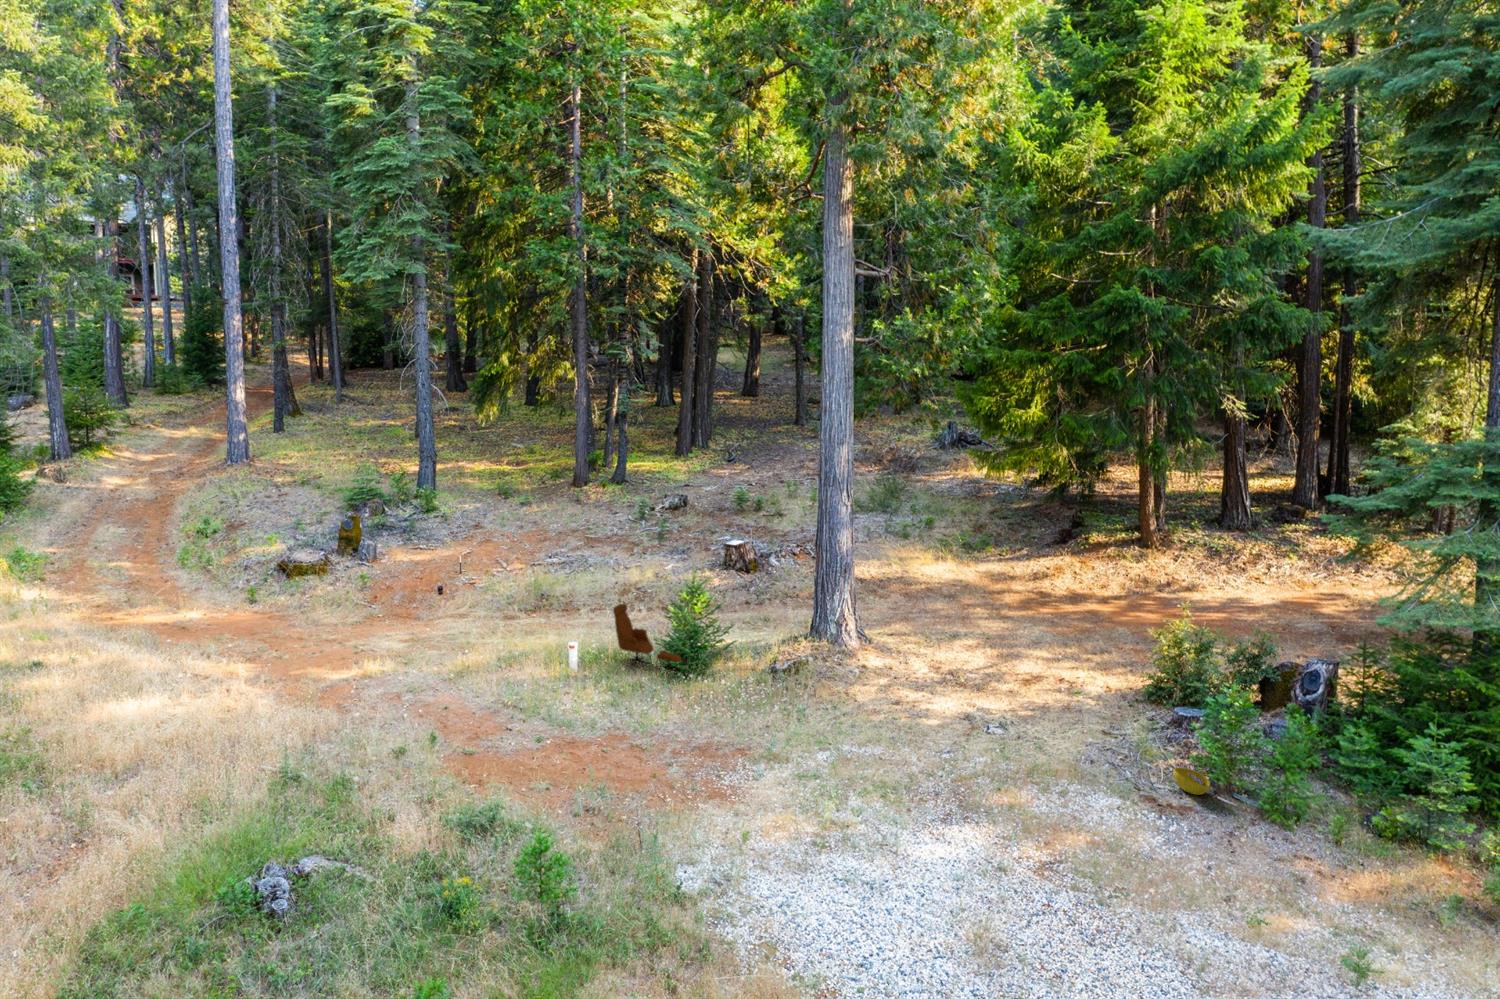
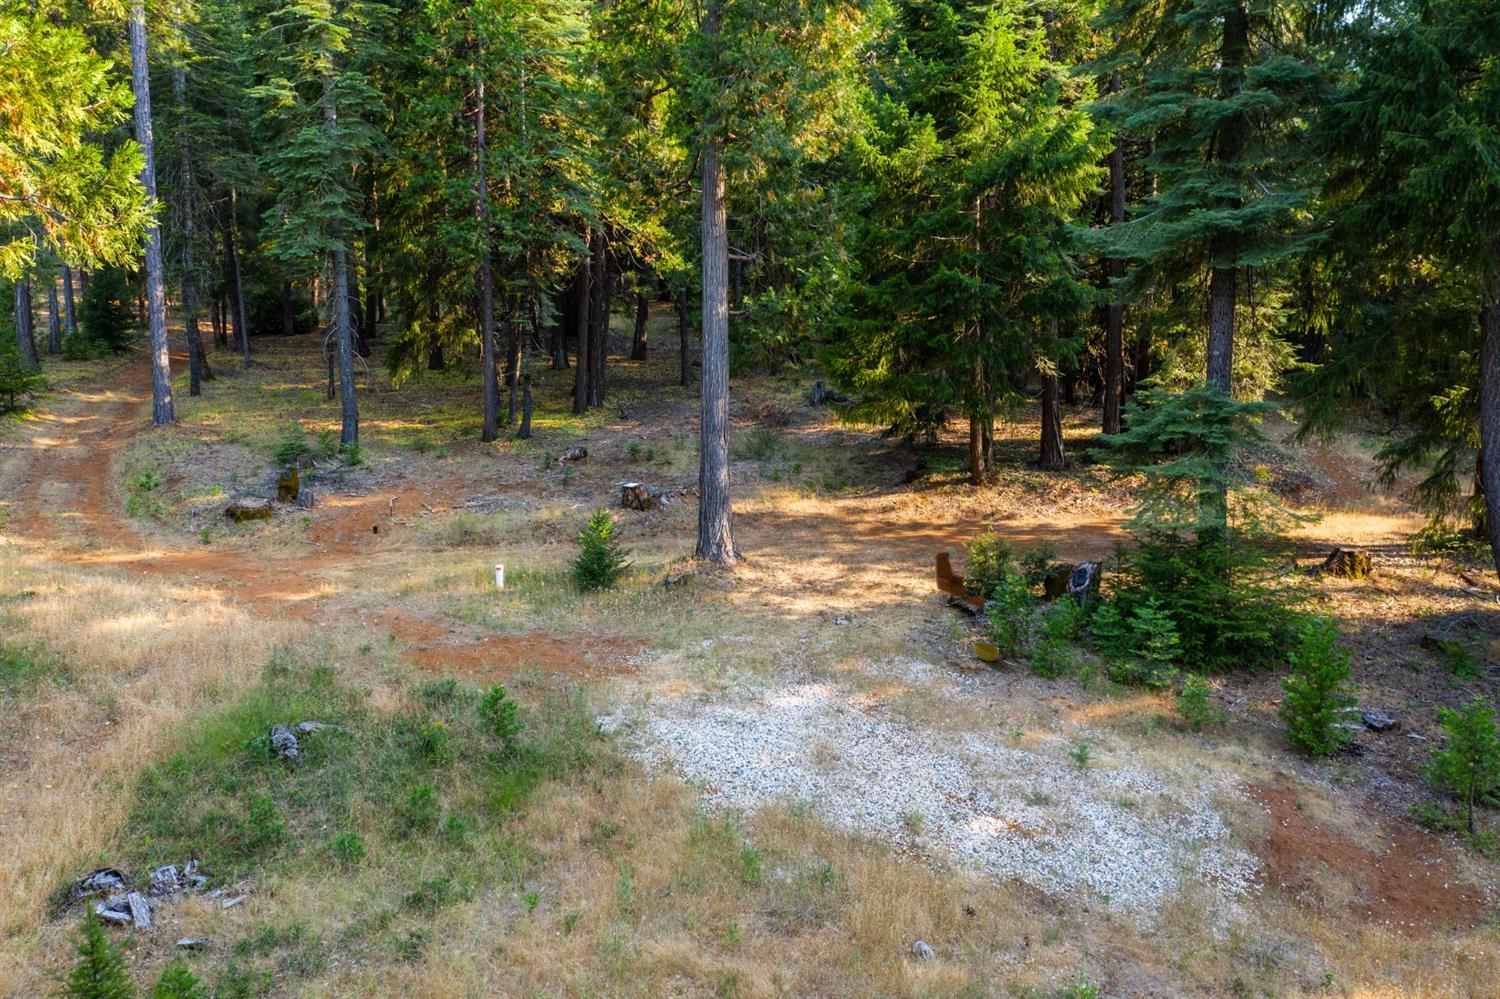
lounge chair: present [613,604,681,669] -> present [935,552,987,607]

